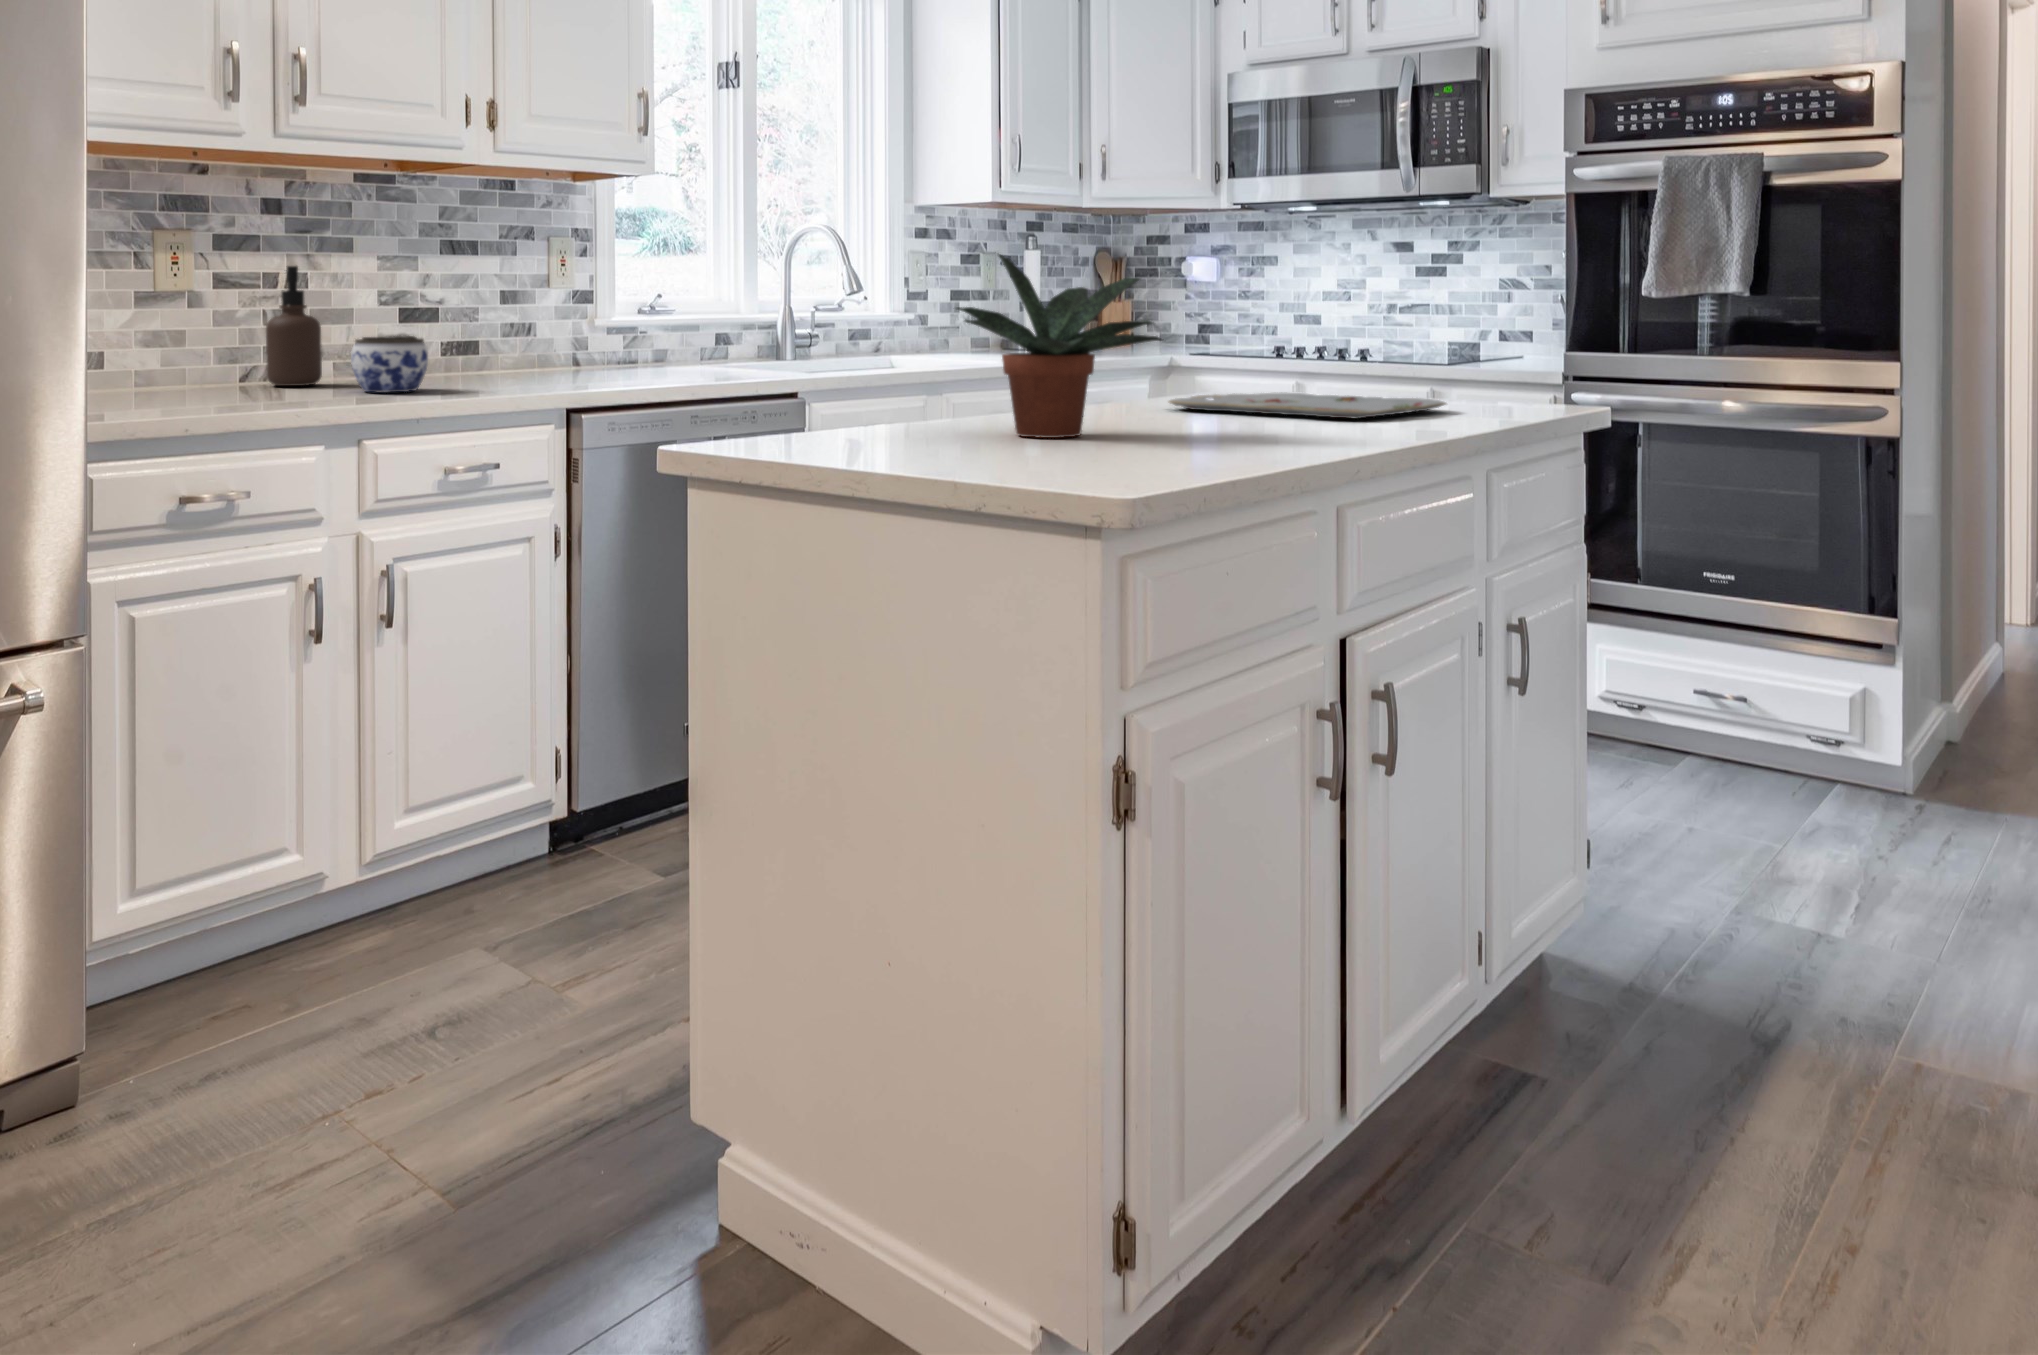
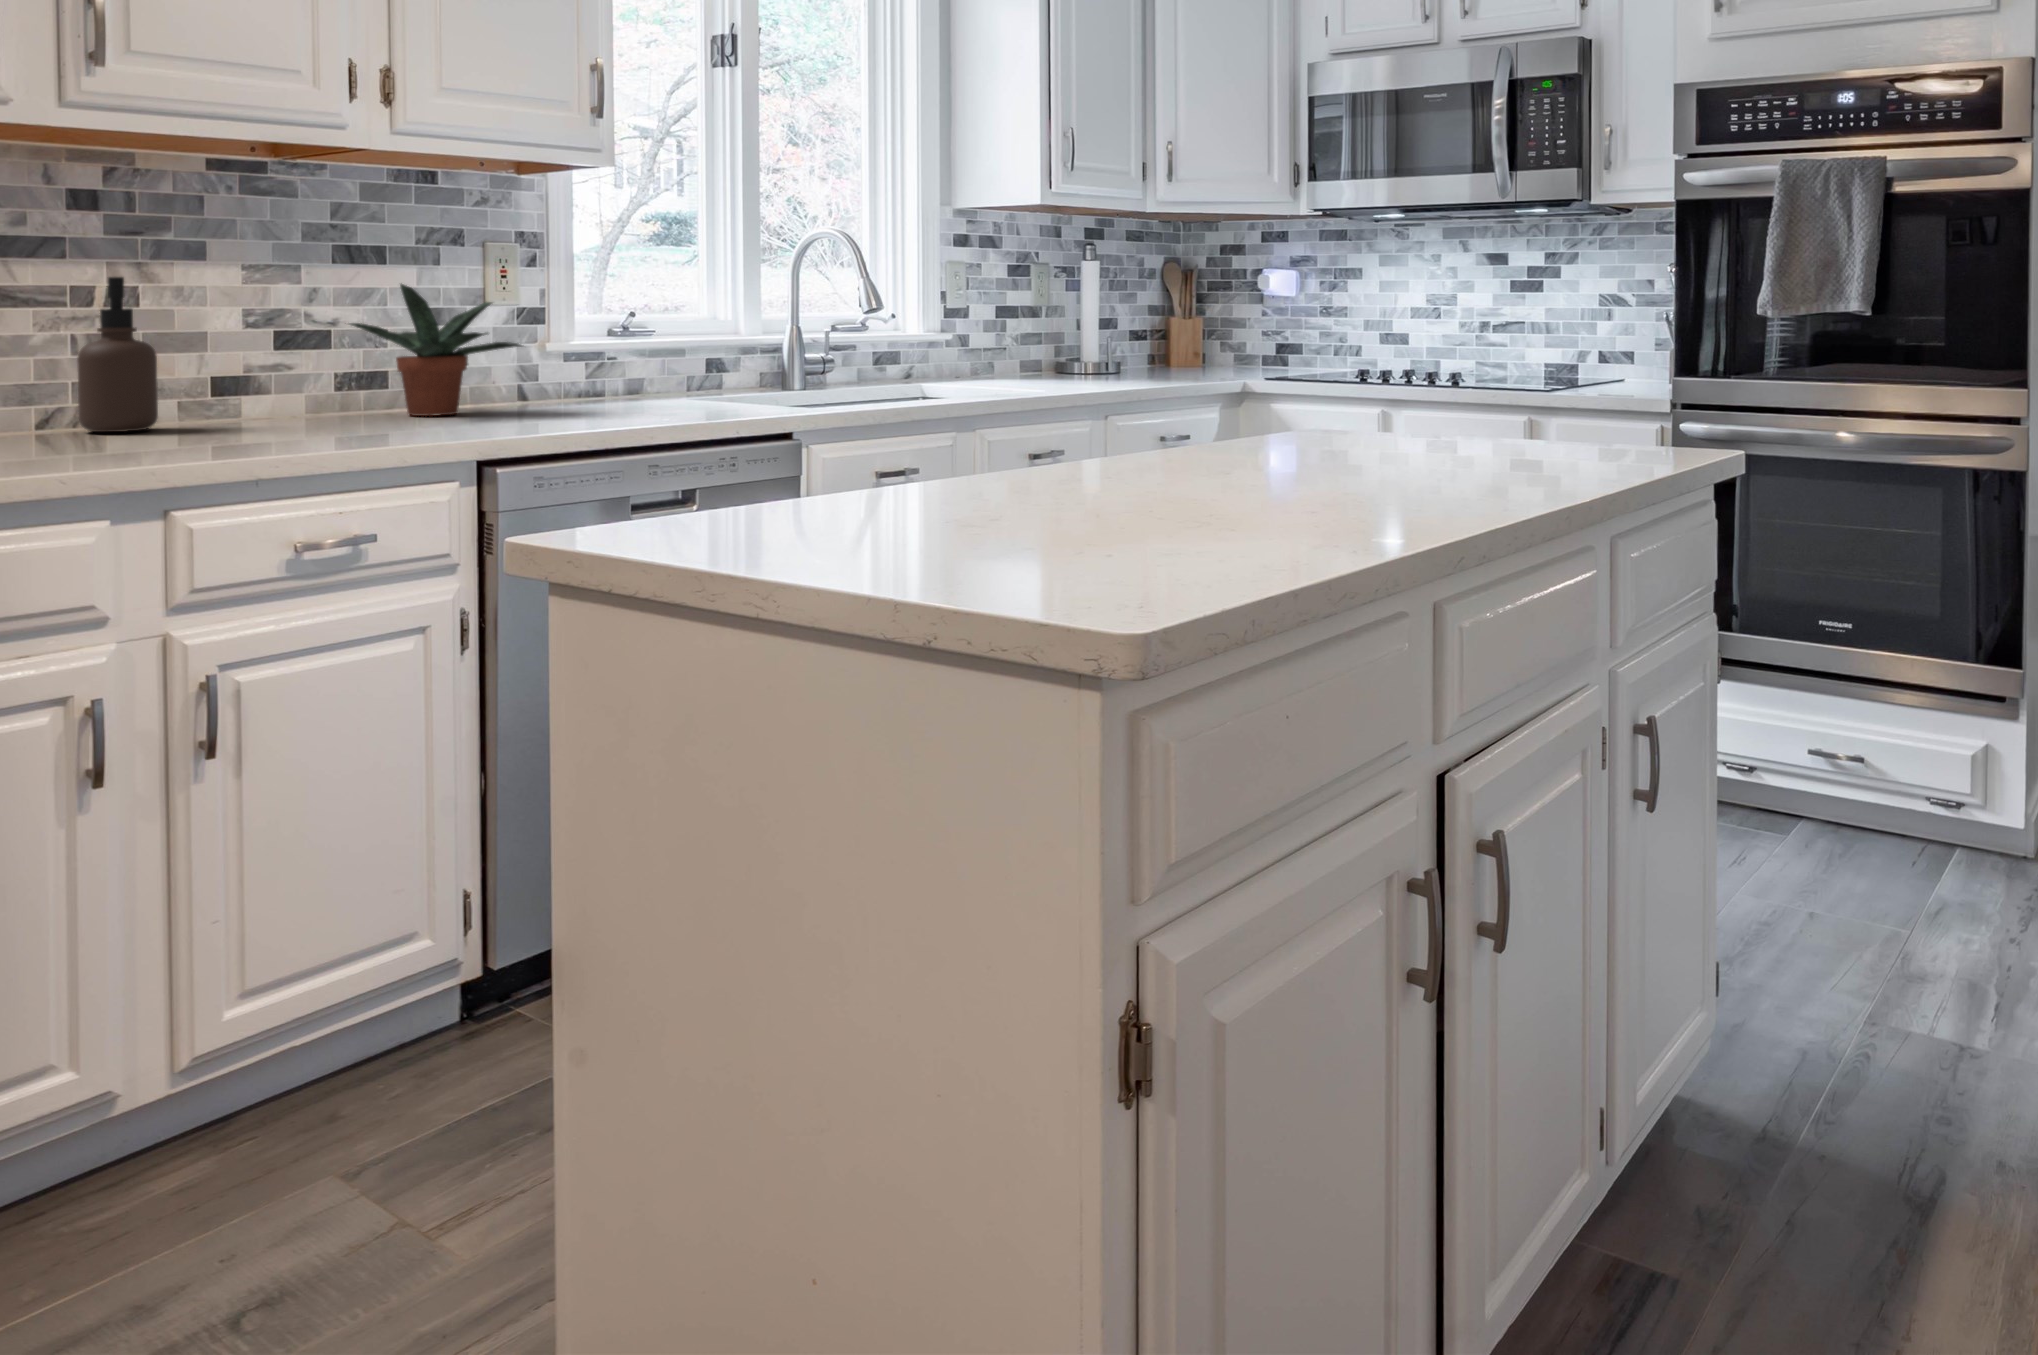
potted plant: present [957,254,1162,438] -> present [350,284,522,416]
jar: present [351,336,428,392] -> none [187,367,296,440]
serving tray: present [1169,392,1446,418] -> none [1222,435,1562,472]

